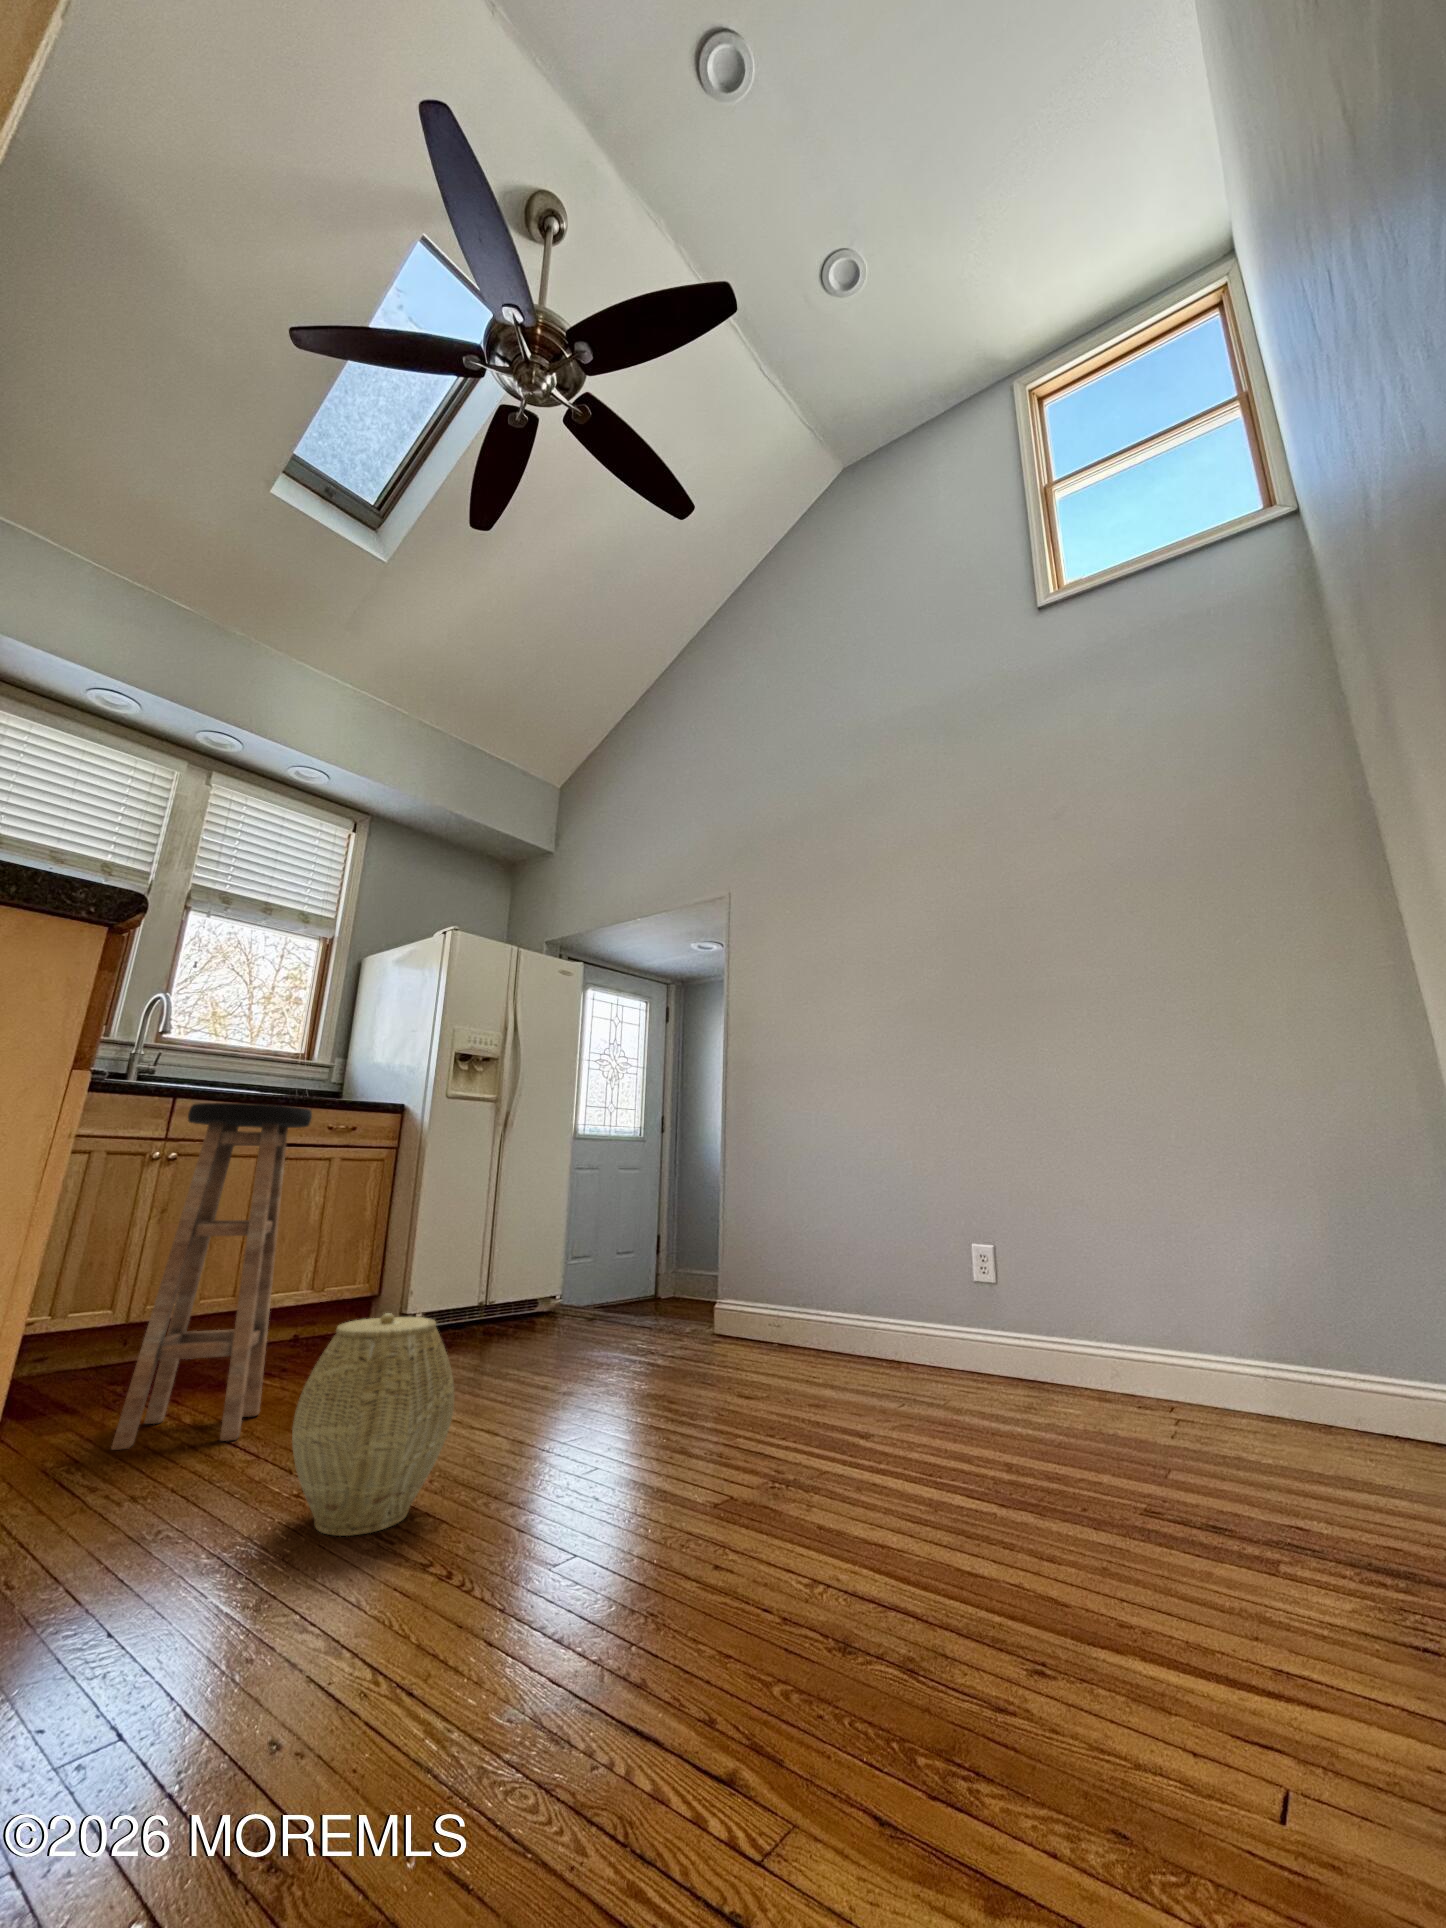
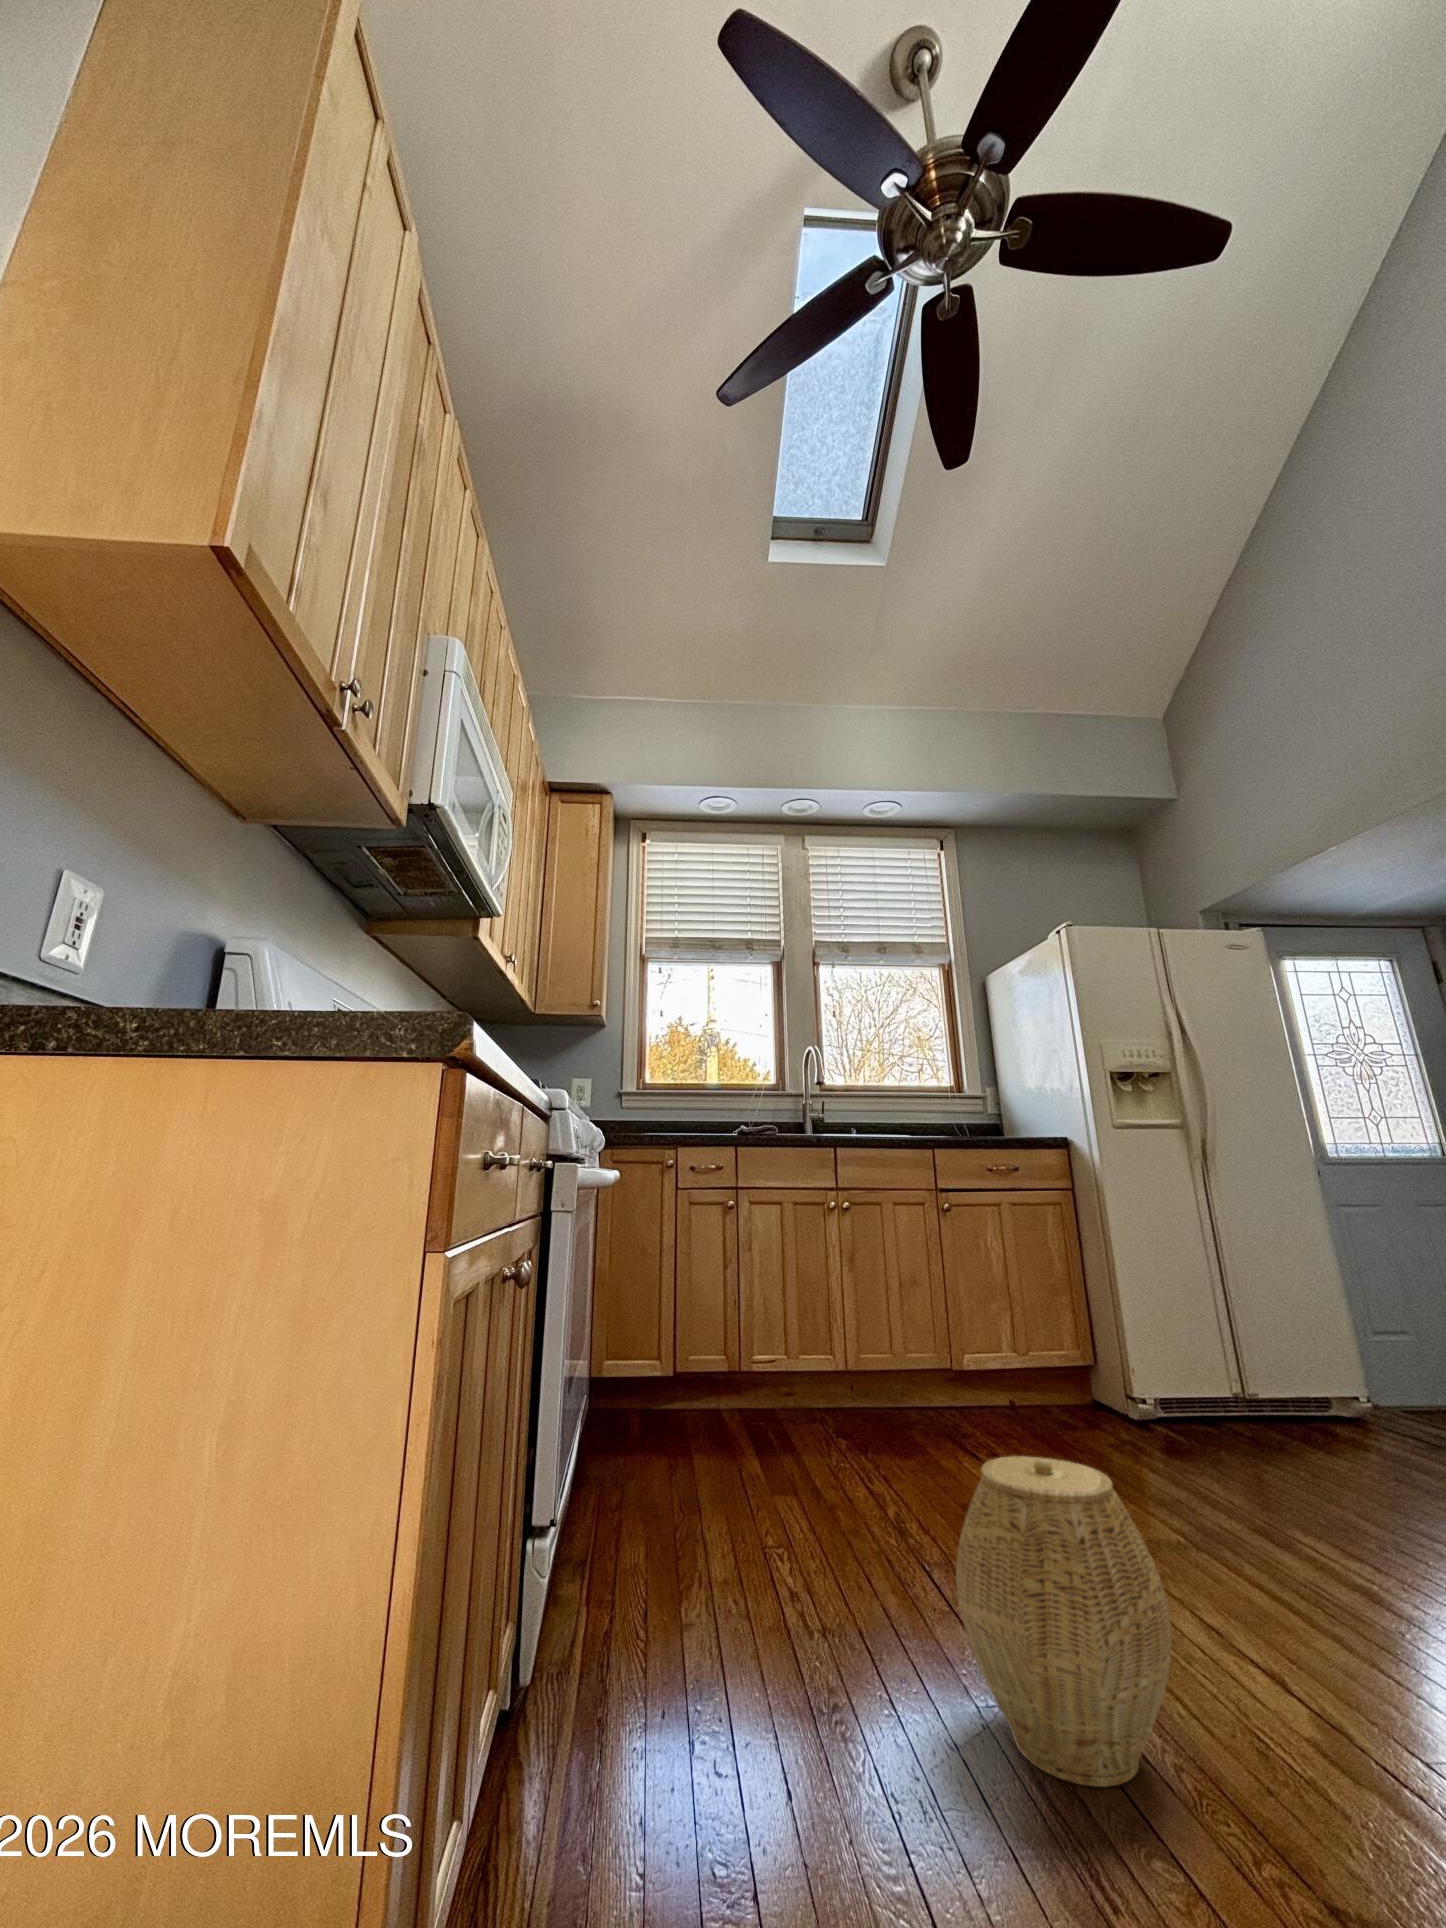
bar stool: present [111,1103,312,1450] -> none [824,1165,968,1544]

